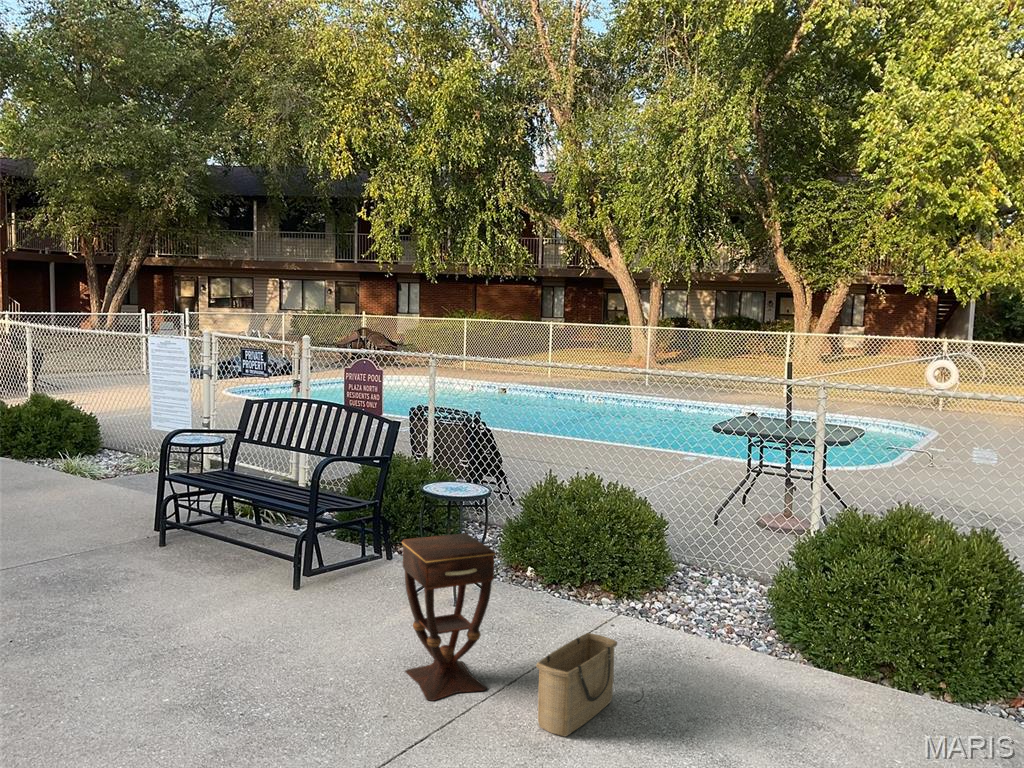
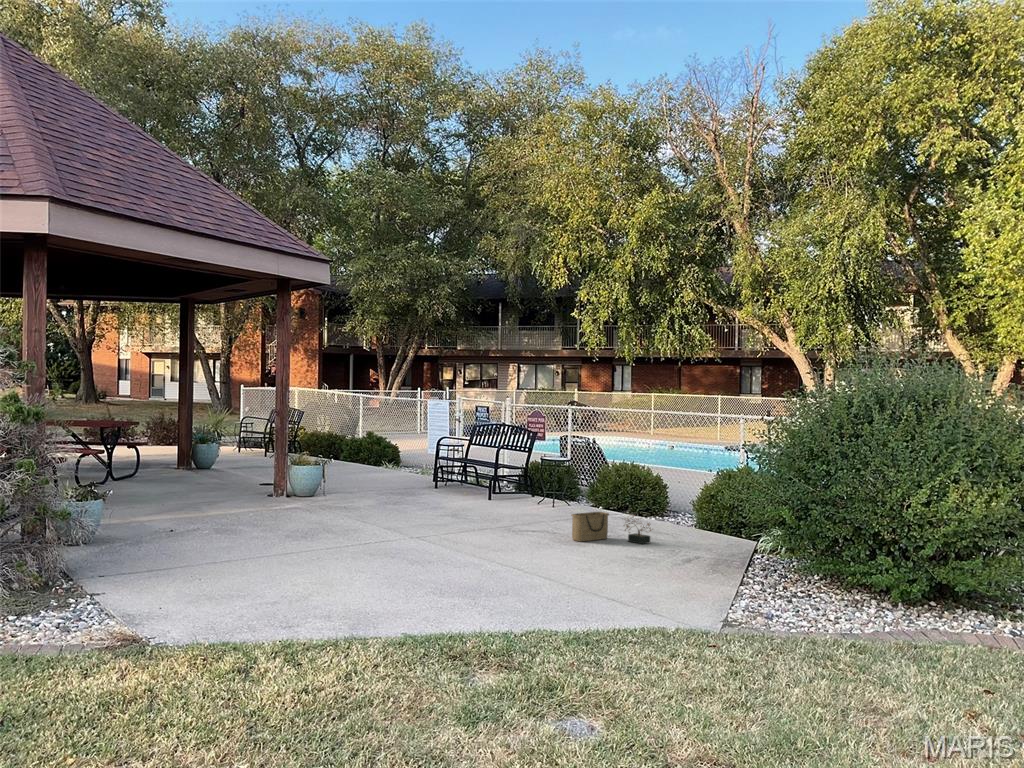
side table: present [402,533,496,701] -> none [529,474,563,533]
decorative plant: none [653,635,731,721] -> present [625,514,651,544]

